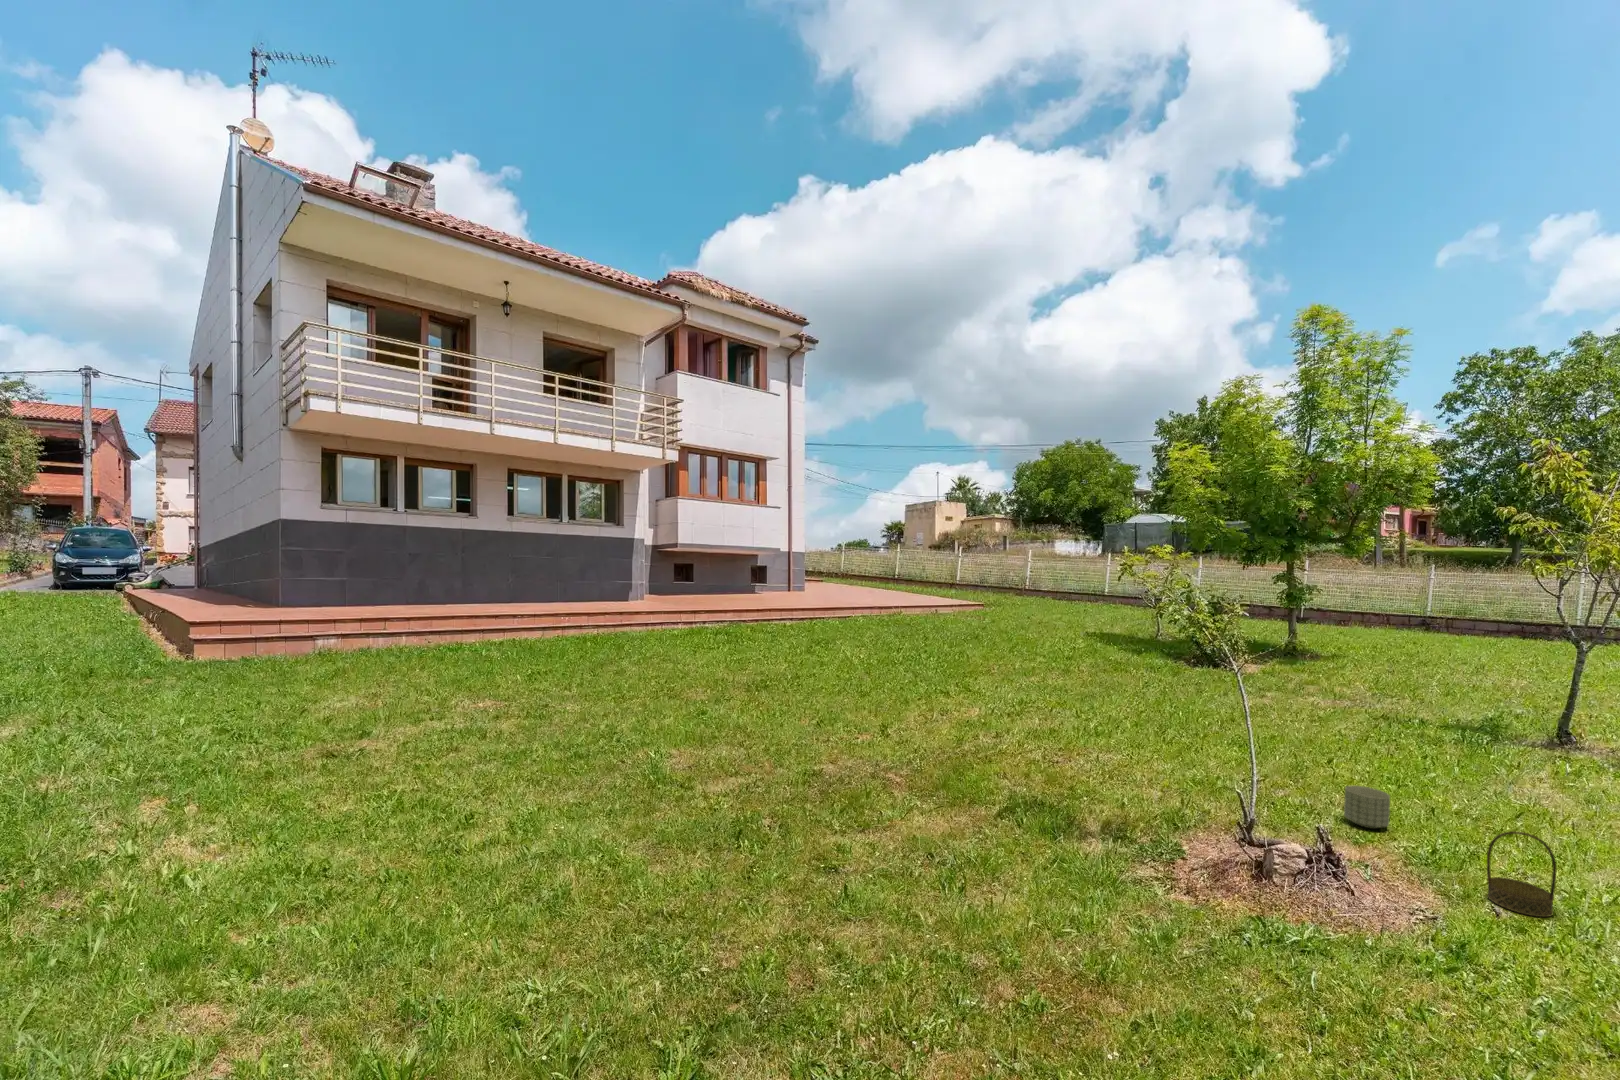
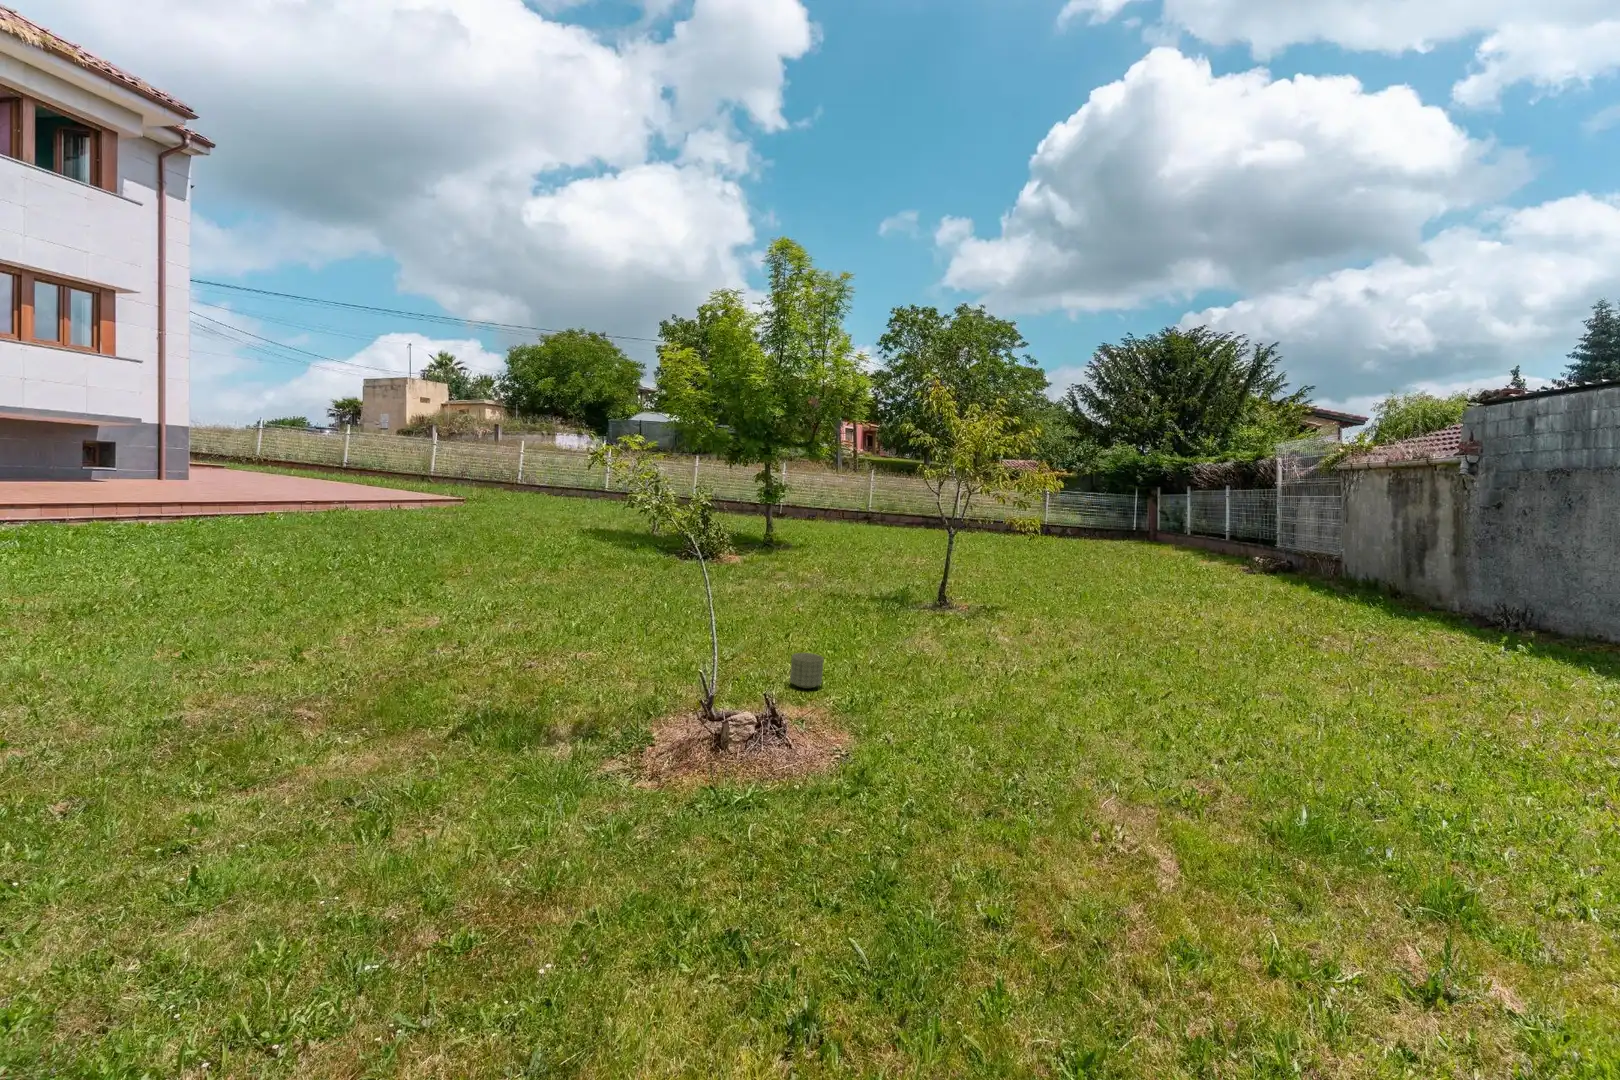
basket: present [1487,831,1557,917] -> none [882,672,925,738]

